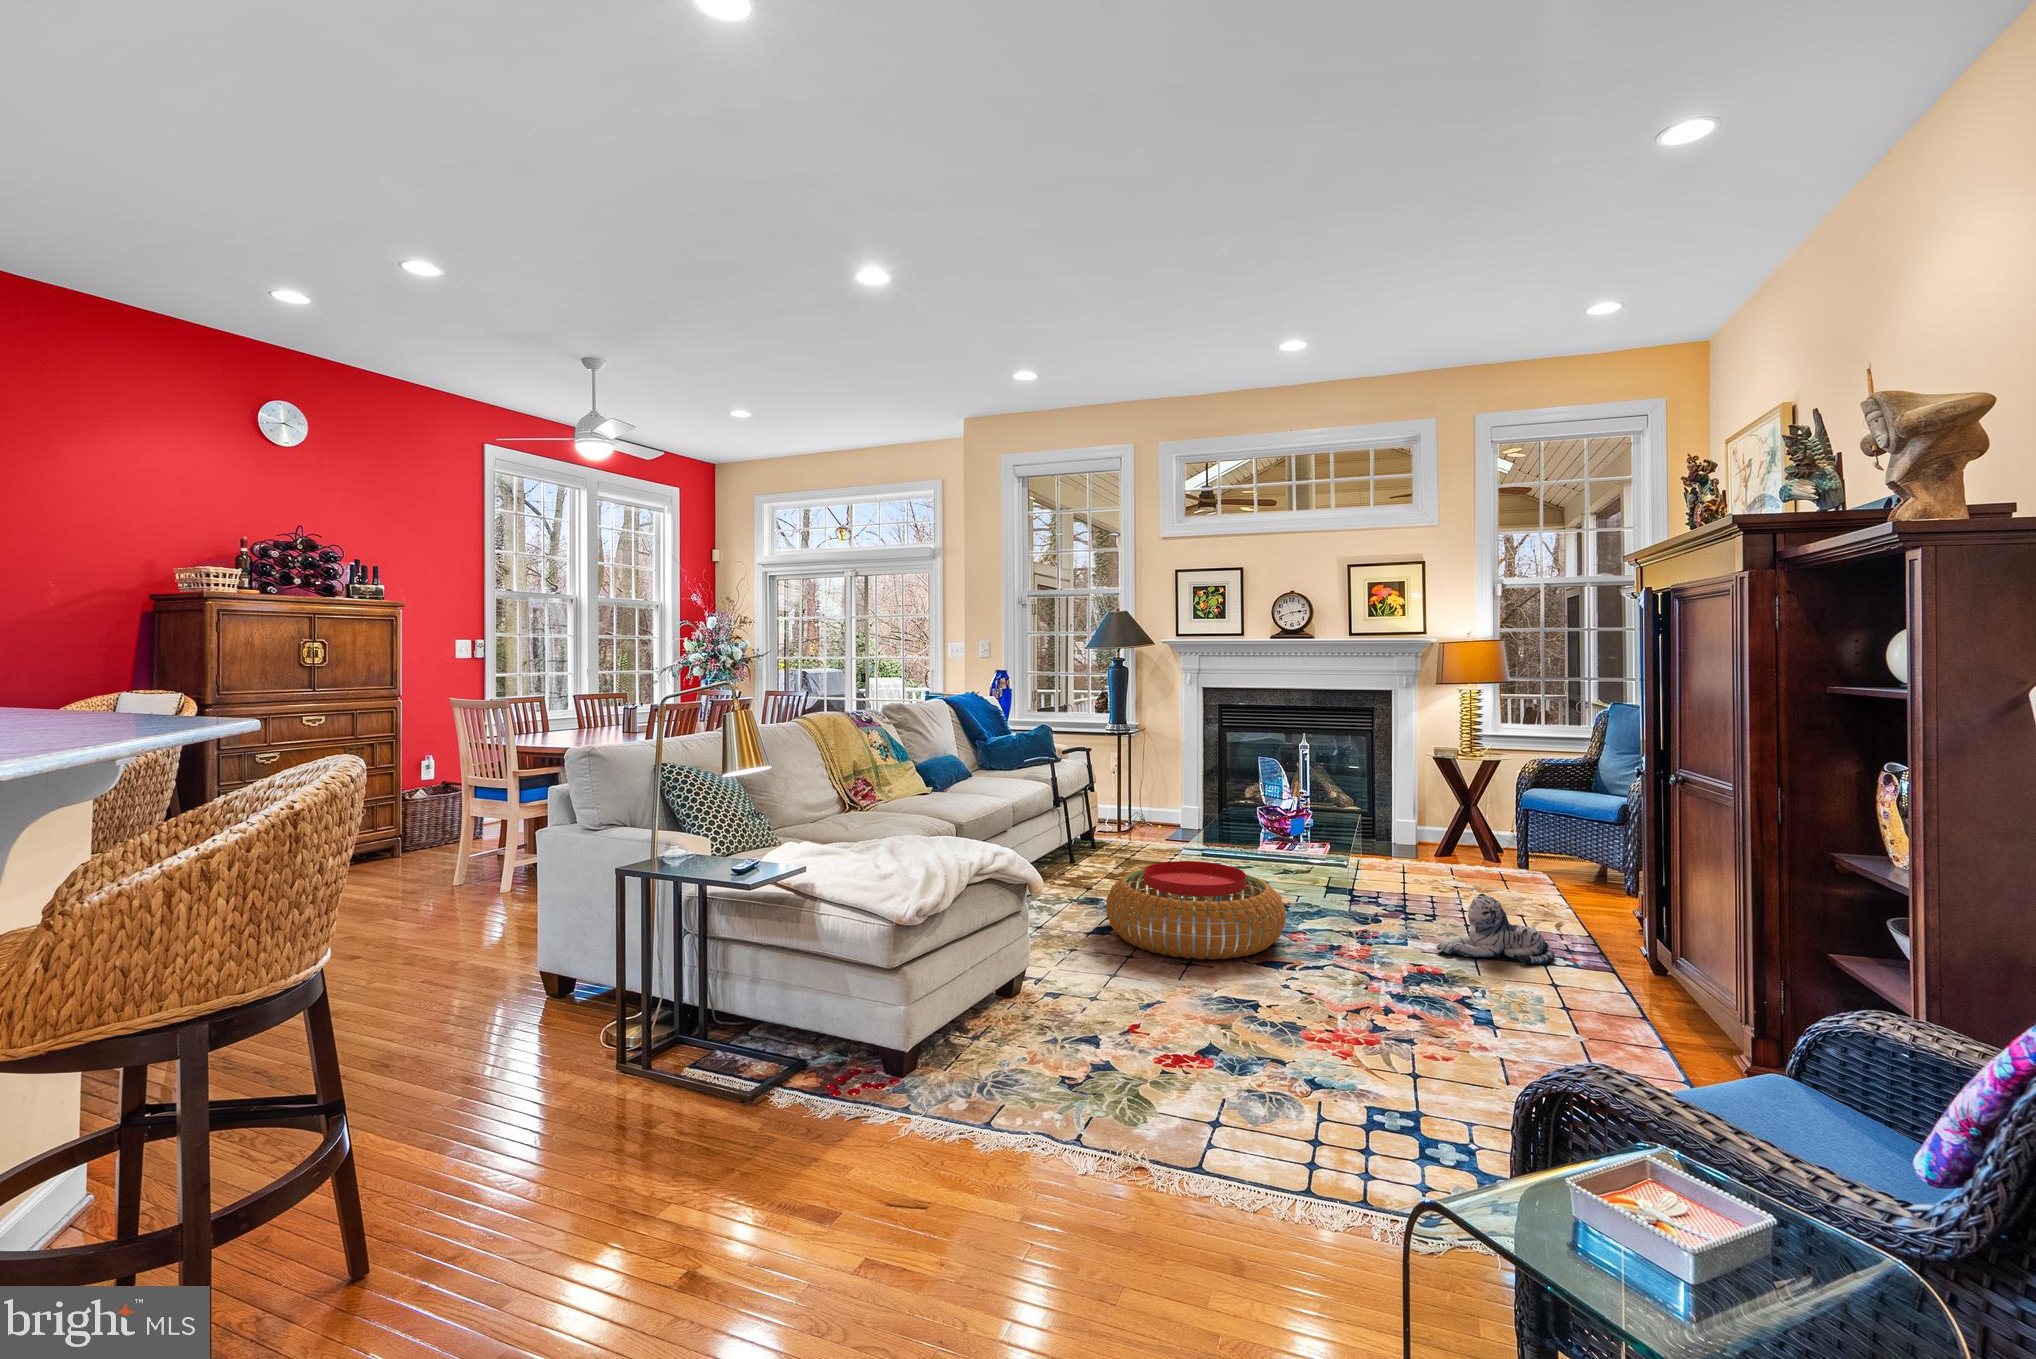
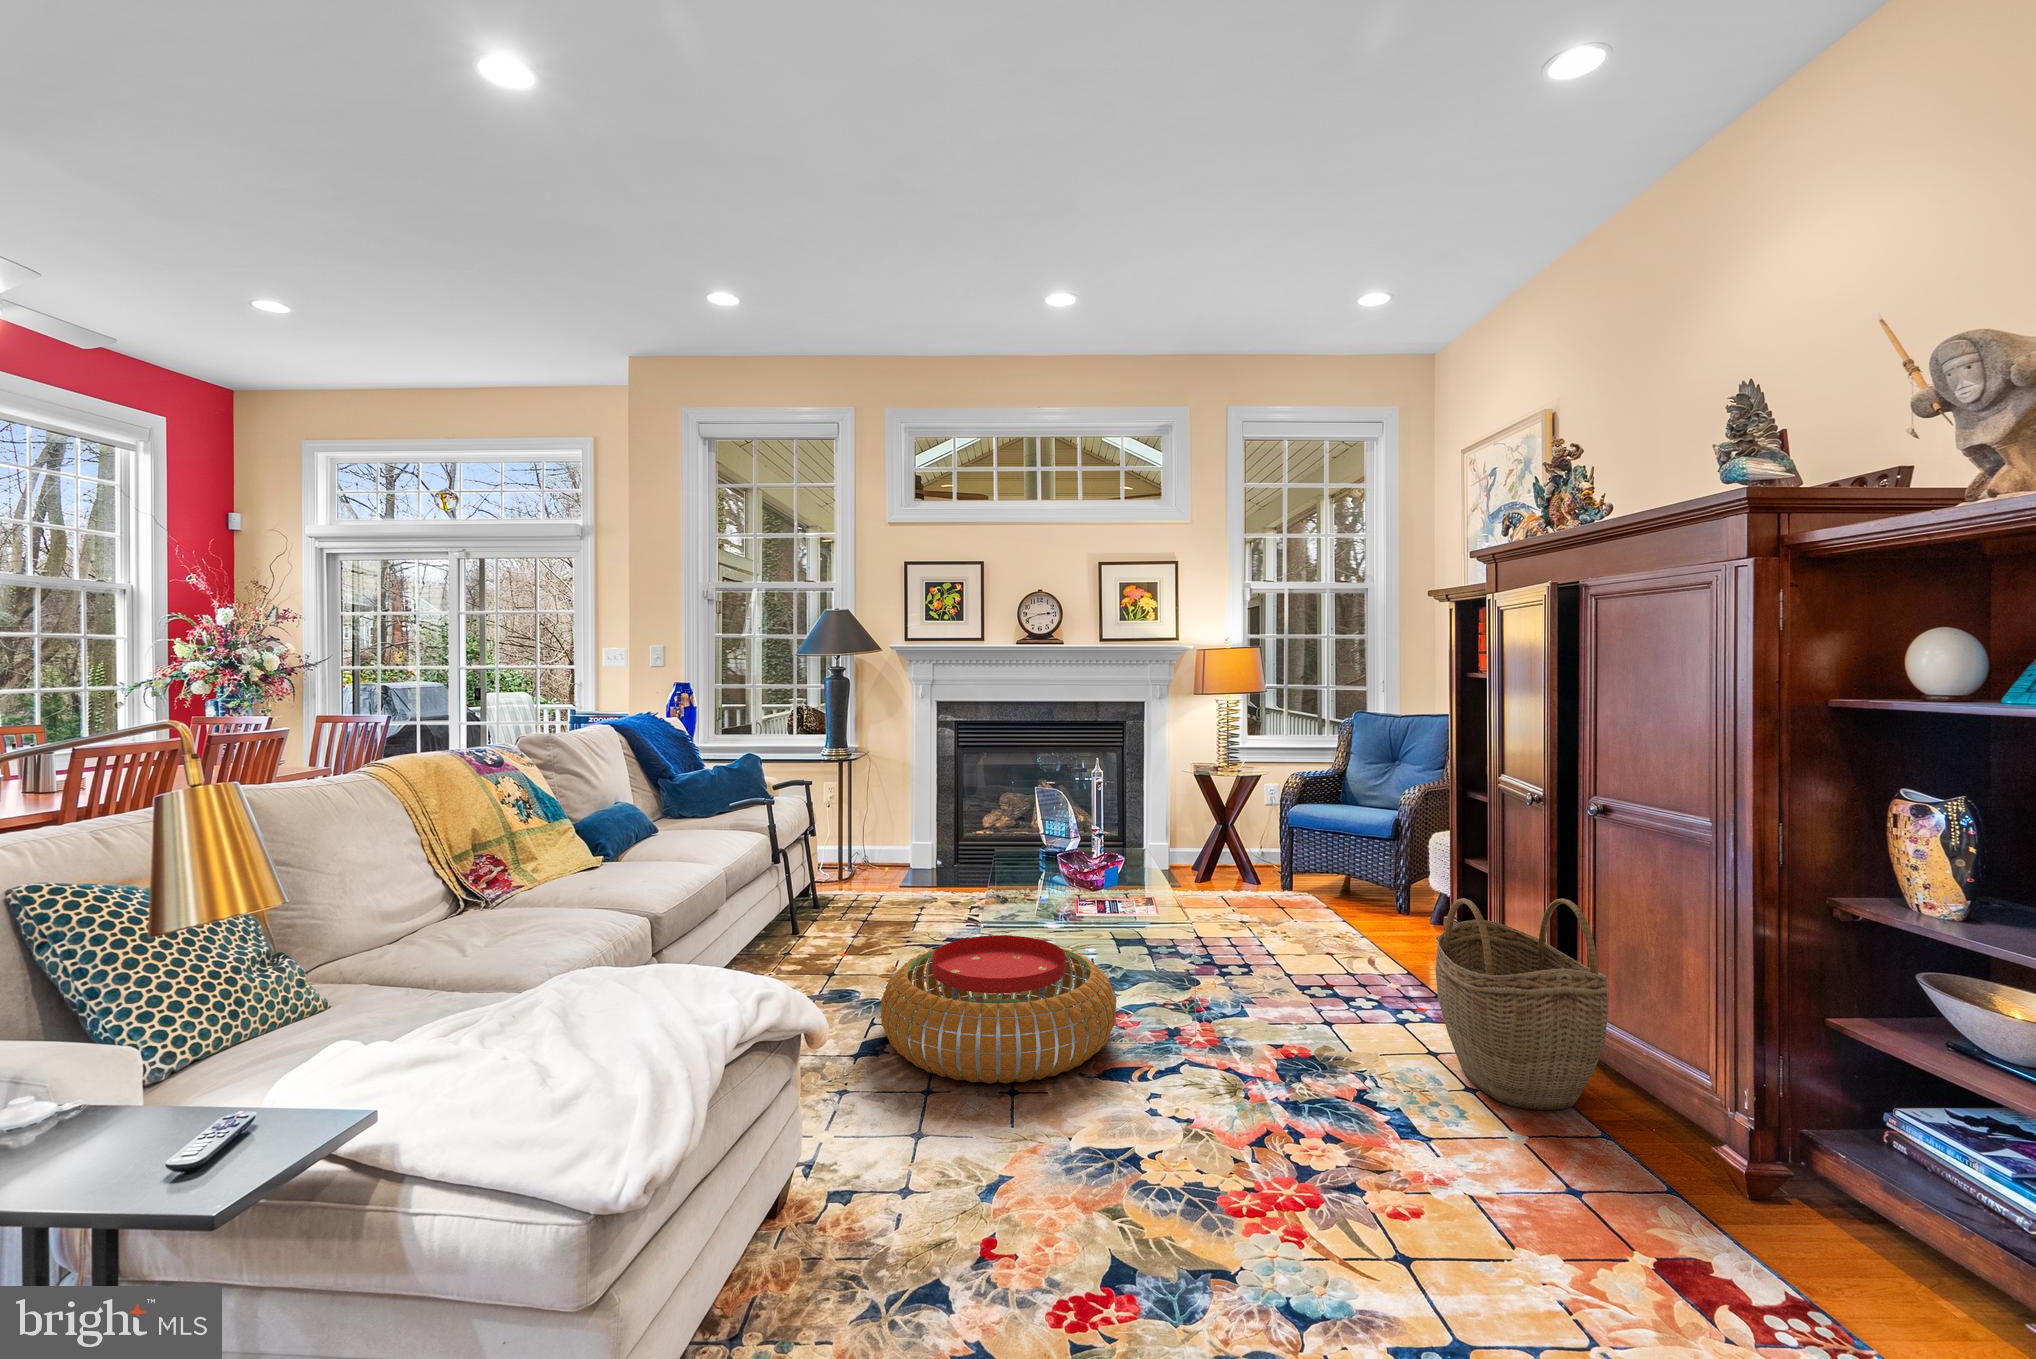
woven basket: none [1561,853,1703,1035] -> present [1436,898,1608,1110]
plush toy: present [1437,893,1555,964] -> none [1279,943,1396,1022]

